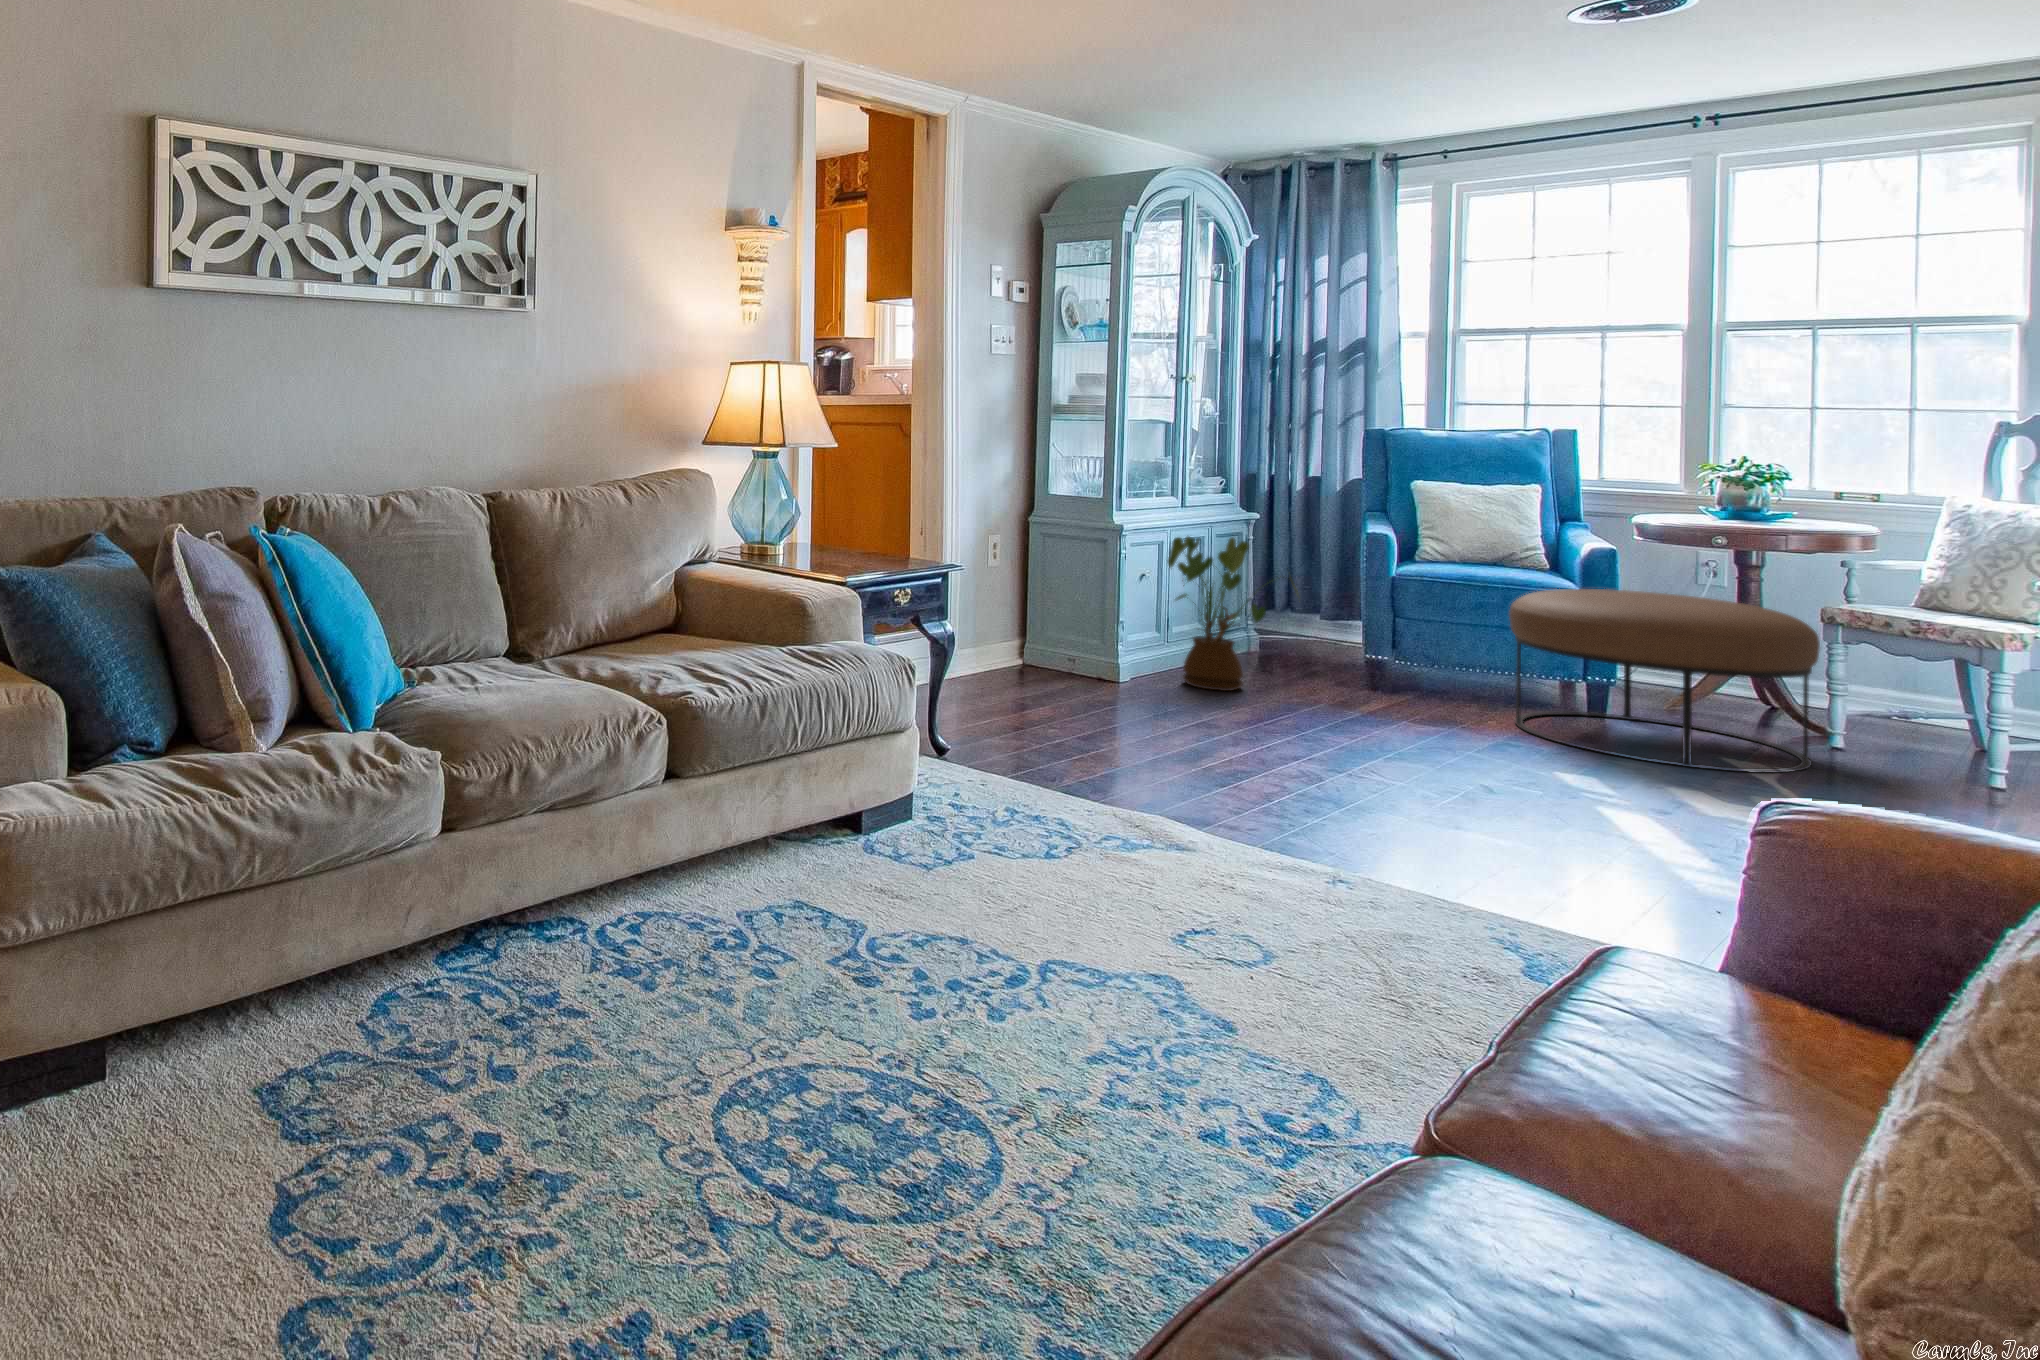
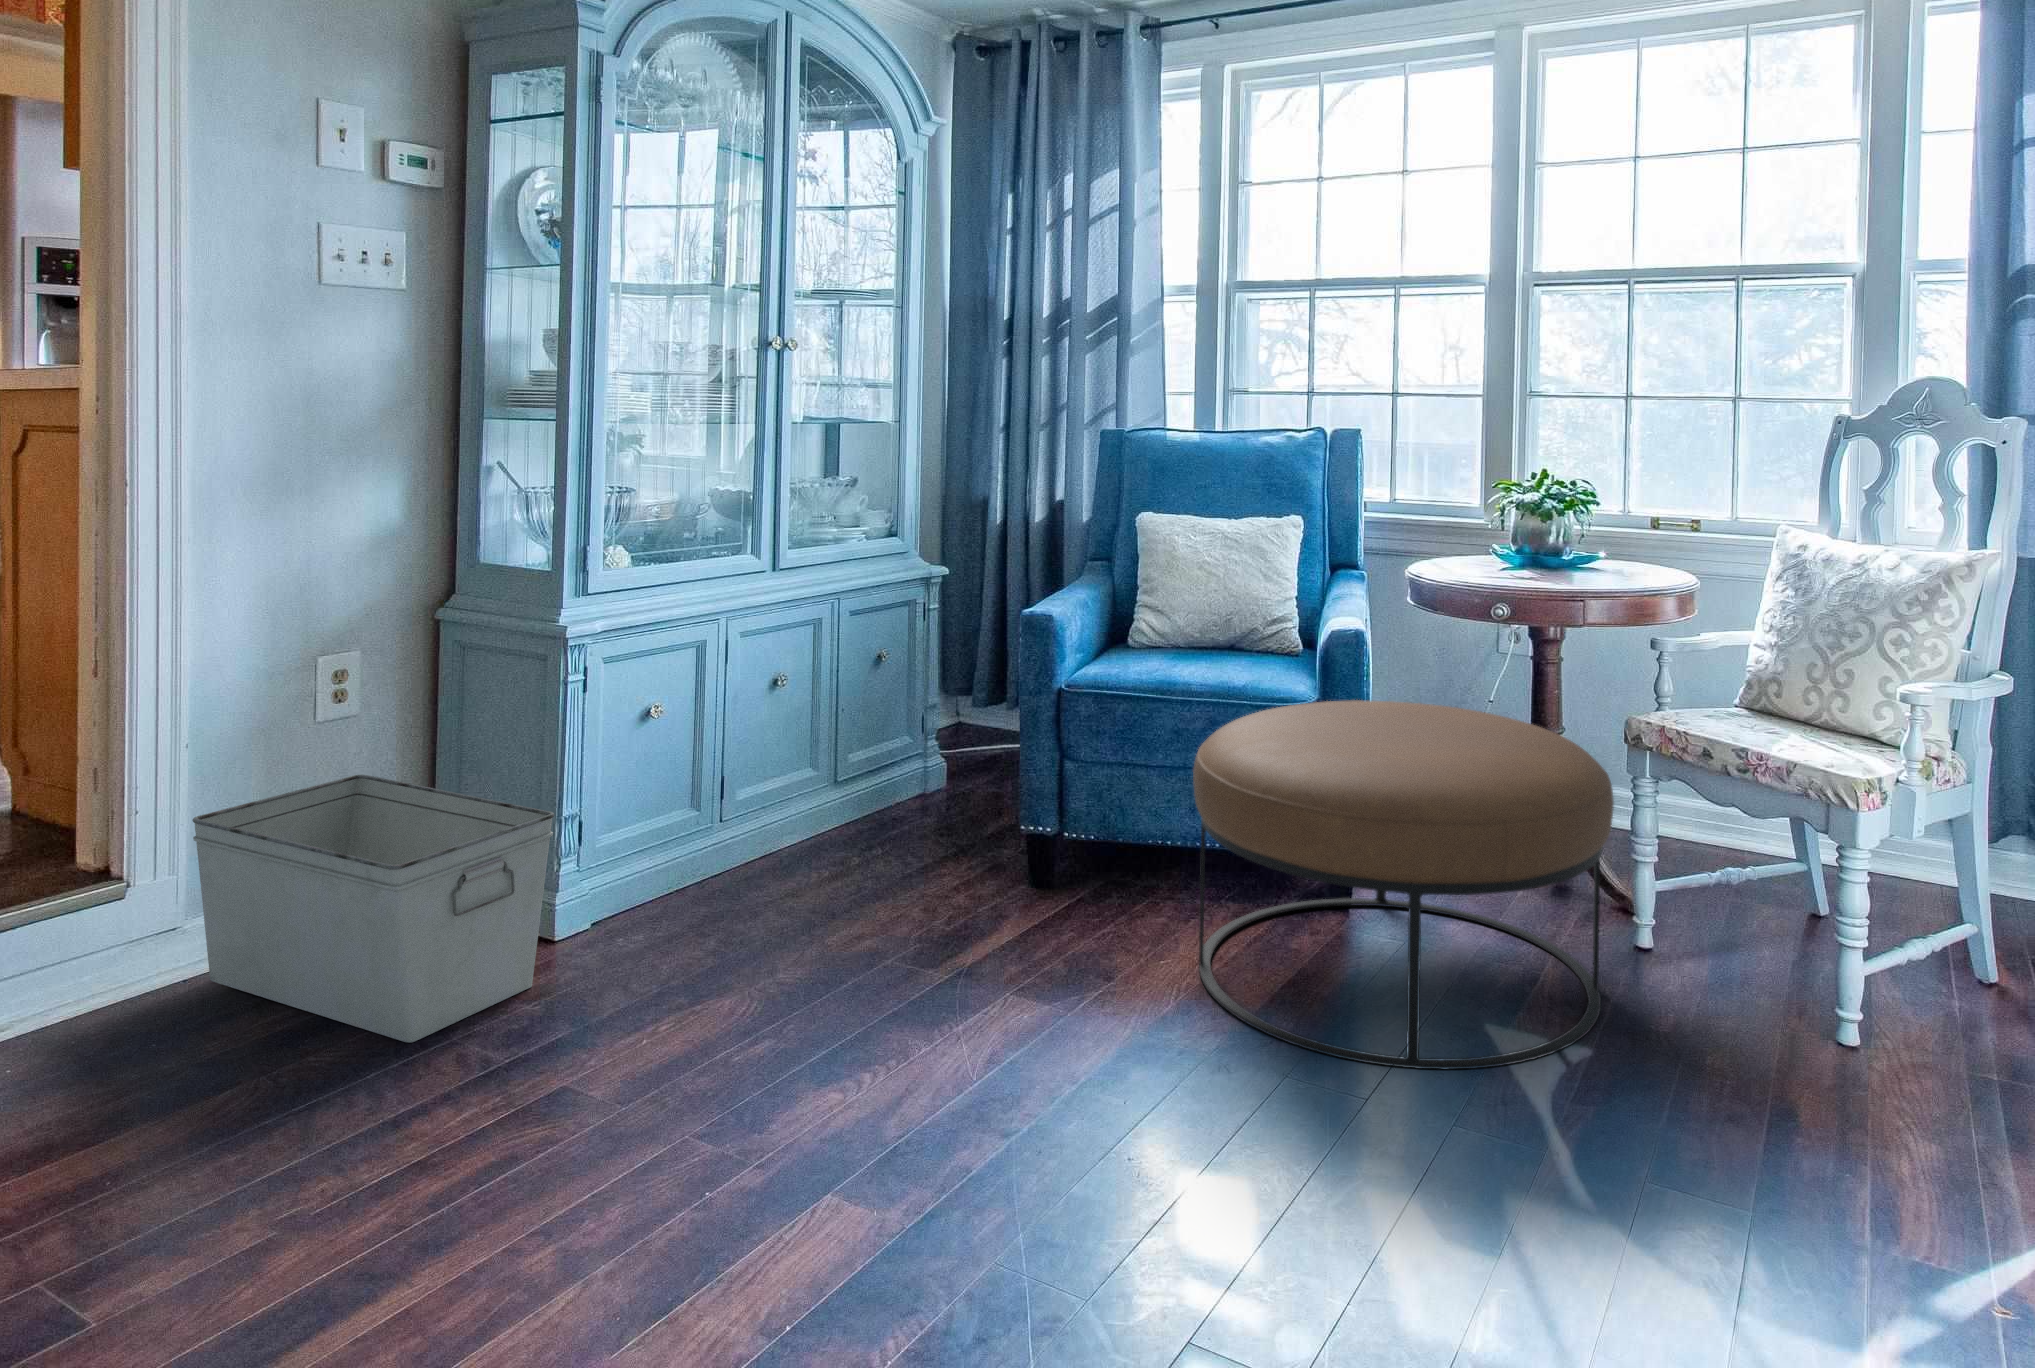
house plant: present [1168,536,1298,691] -> none [682,633,896,931]
storage bin: none [953,593,1133,705] -> present [193,775,554,1042]

